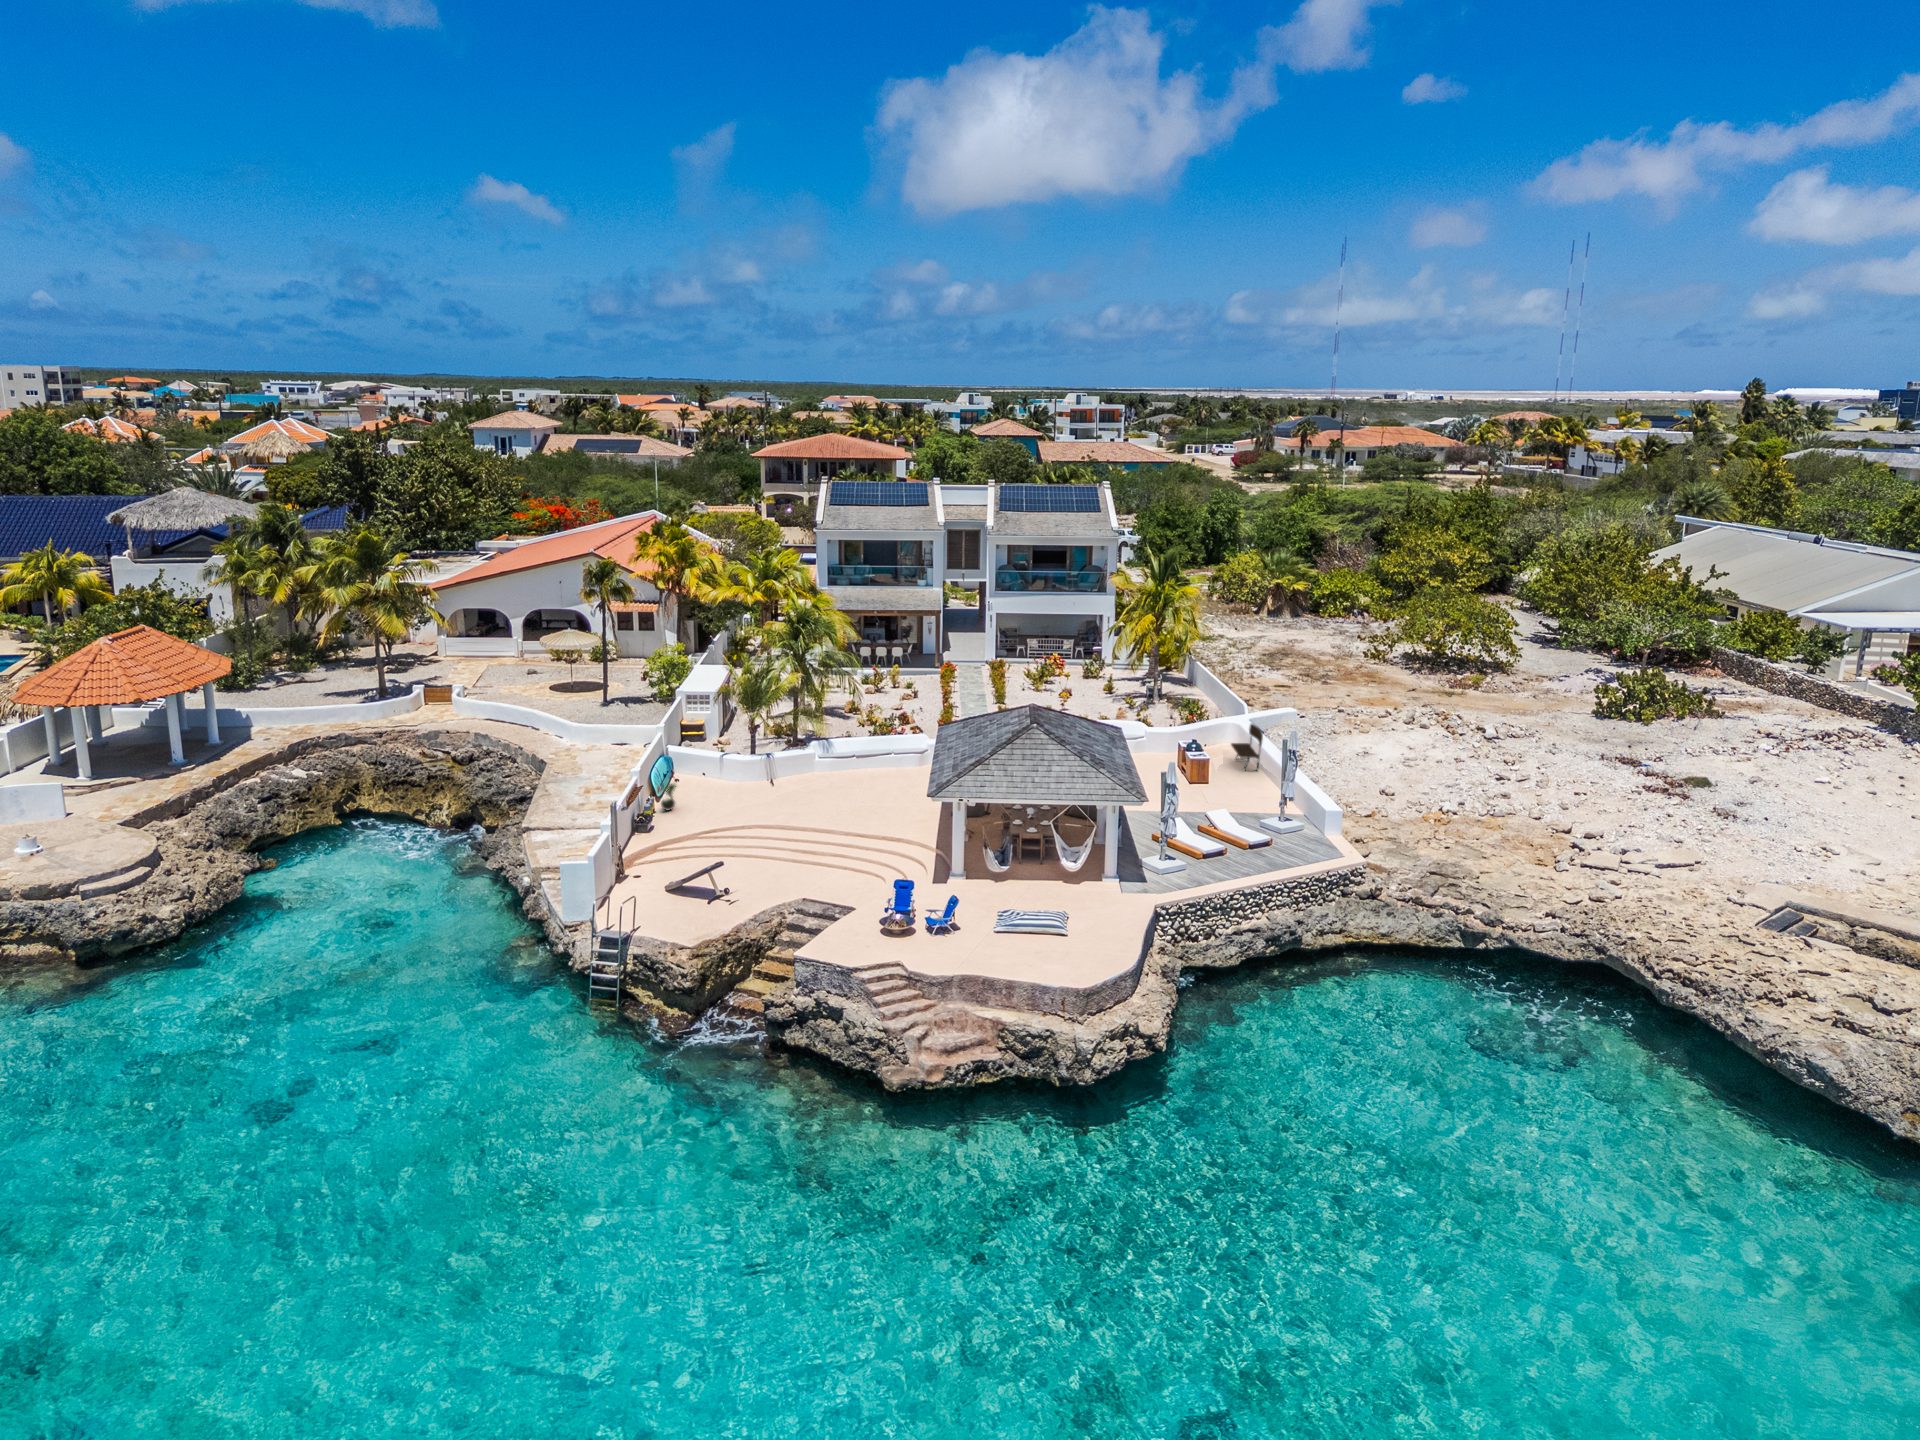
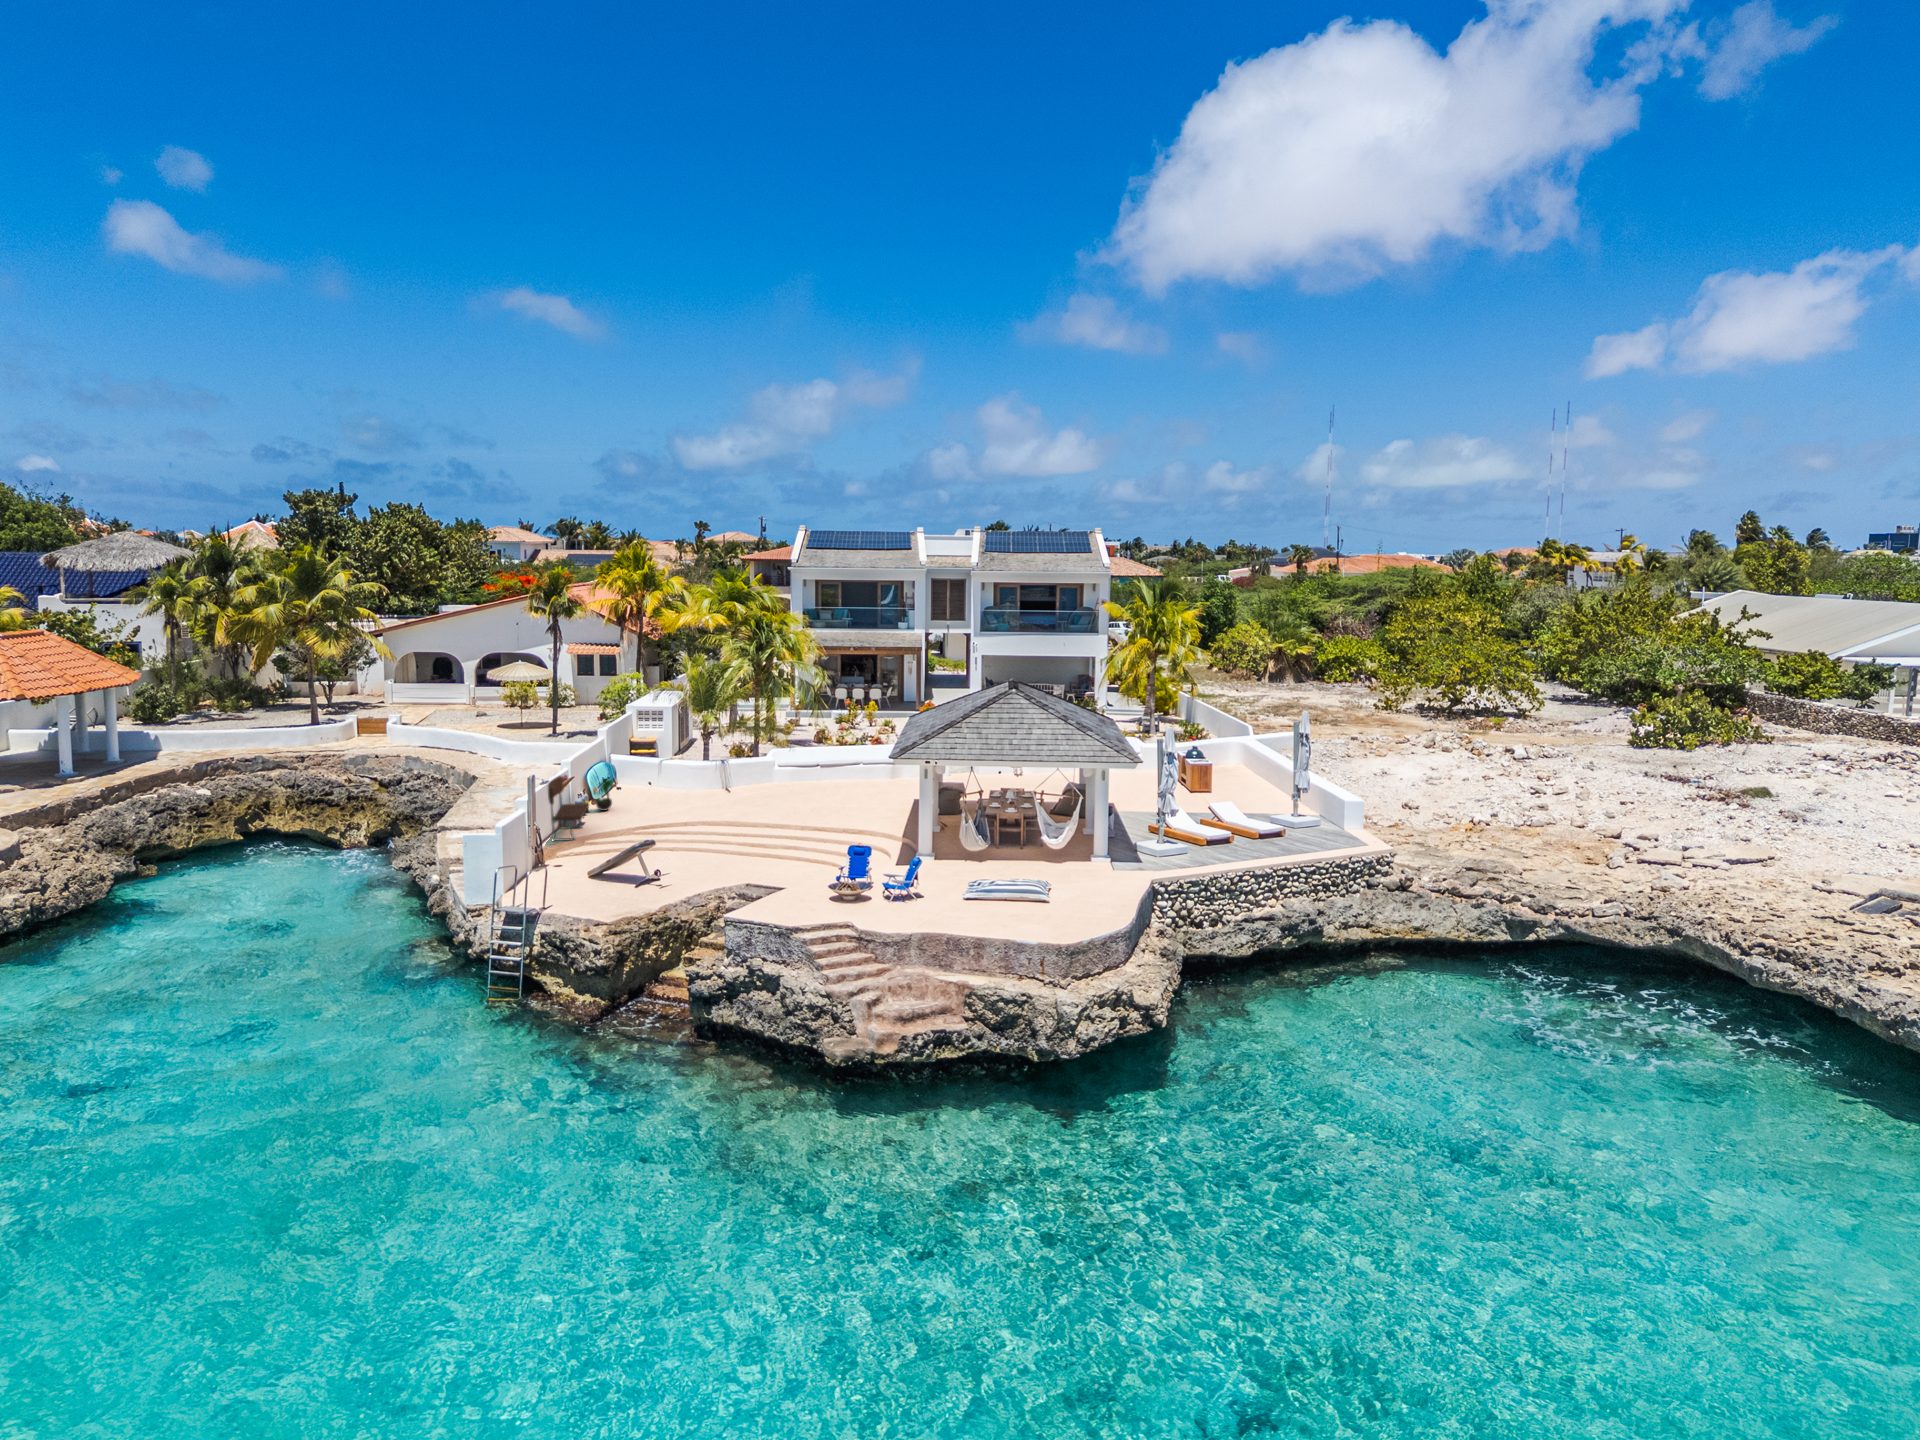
bench: present [1231,724,1263,771] -> present [548,776,589,841]

